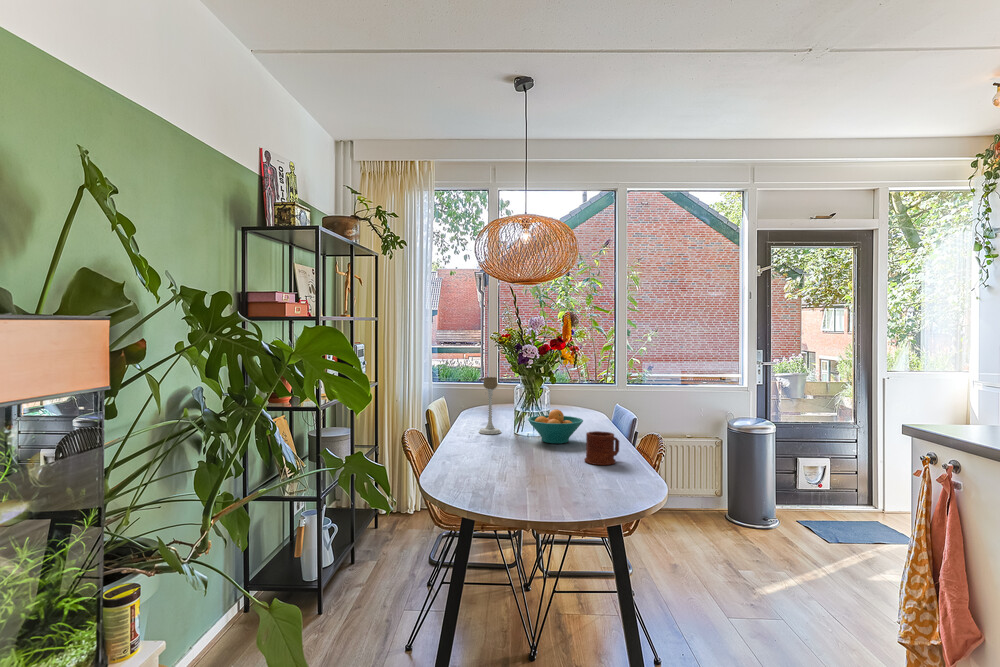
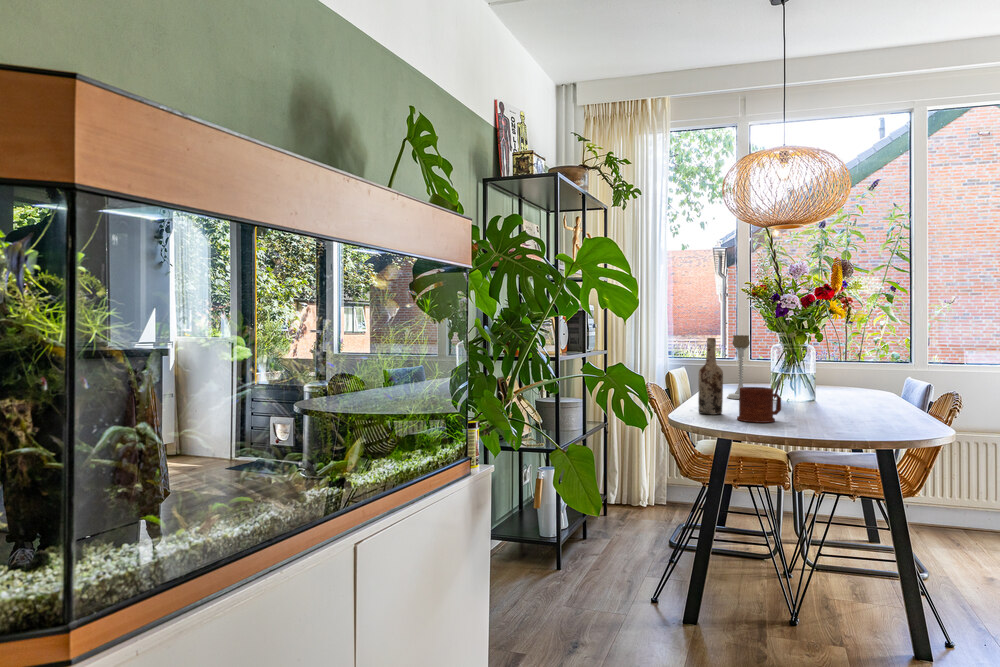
wine bottle: none [451,389,473,460] -> present [698,338,723,415]
fruit bowl: present [528,409,583,443] -> none [788,369,859,408]
mug: present [585,431,619,465] -> present [737,387,781,423]

